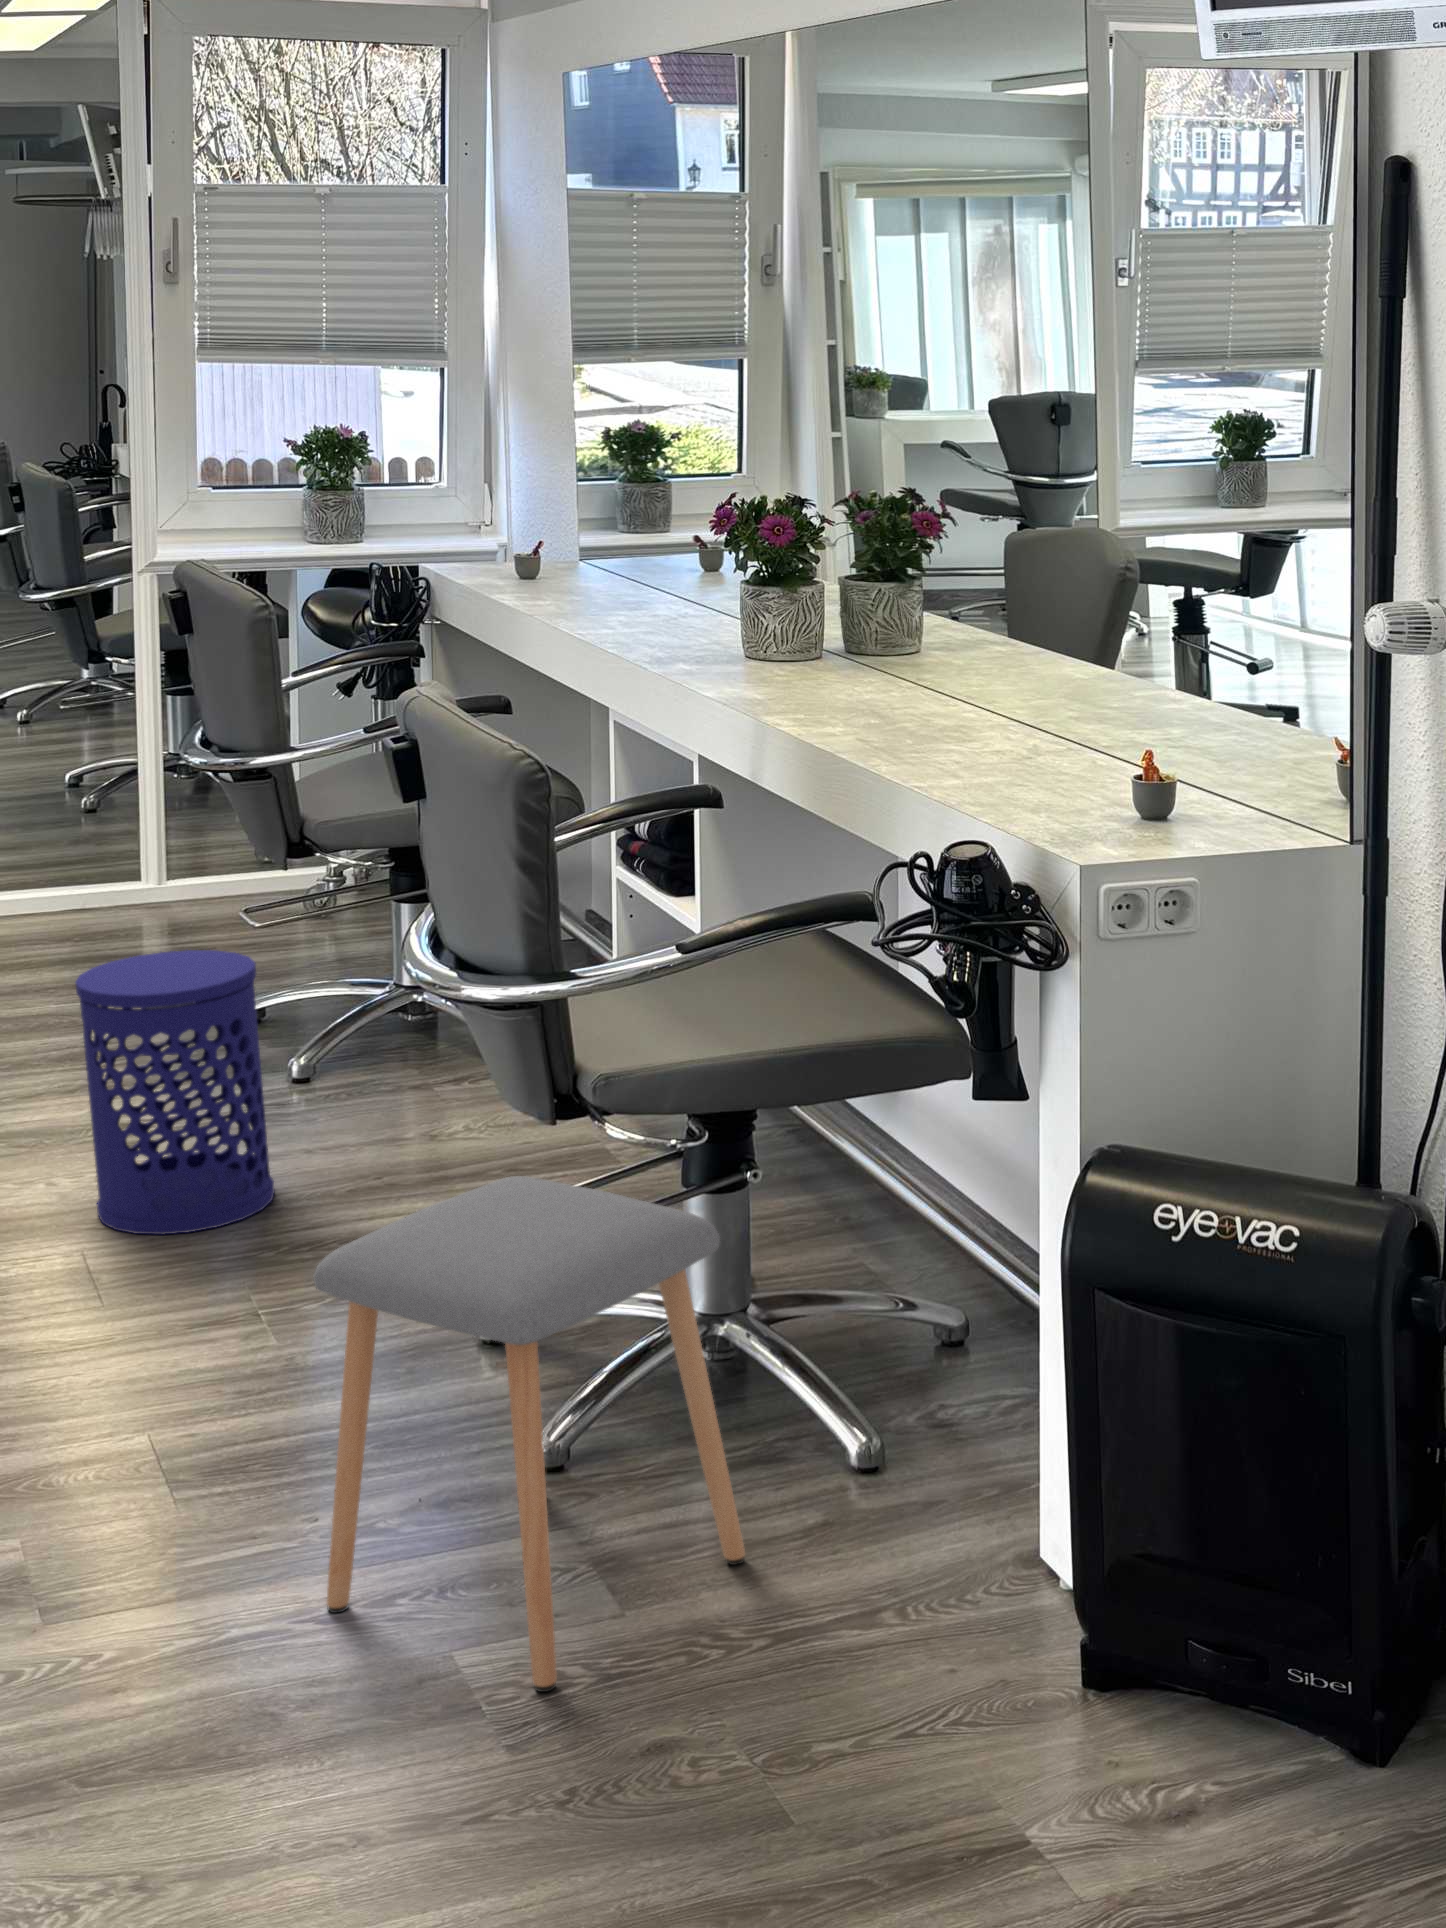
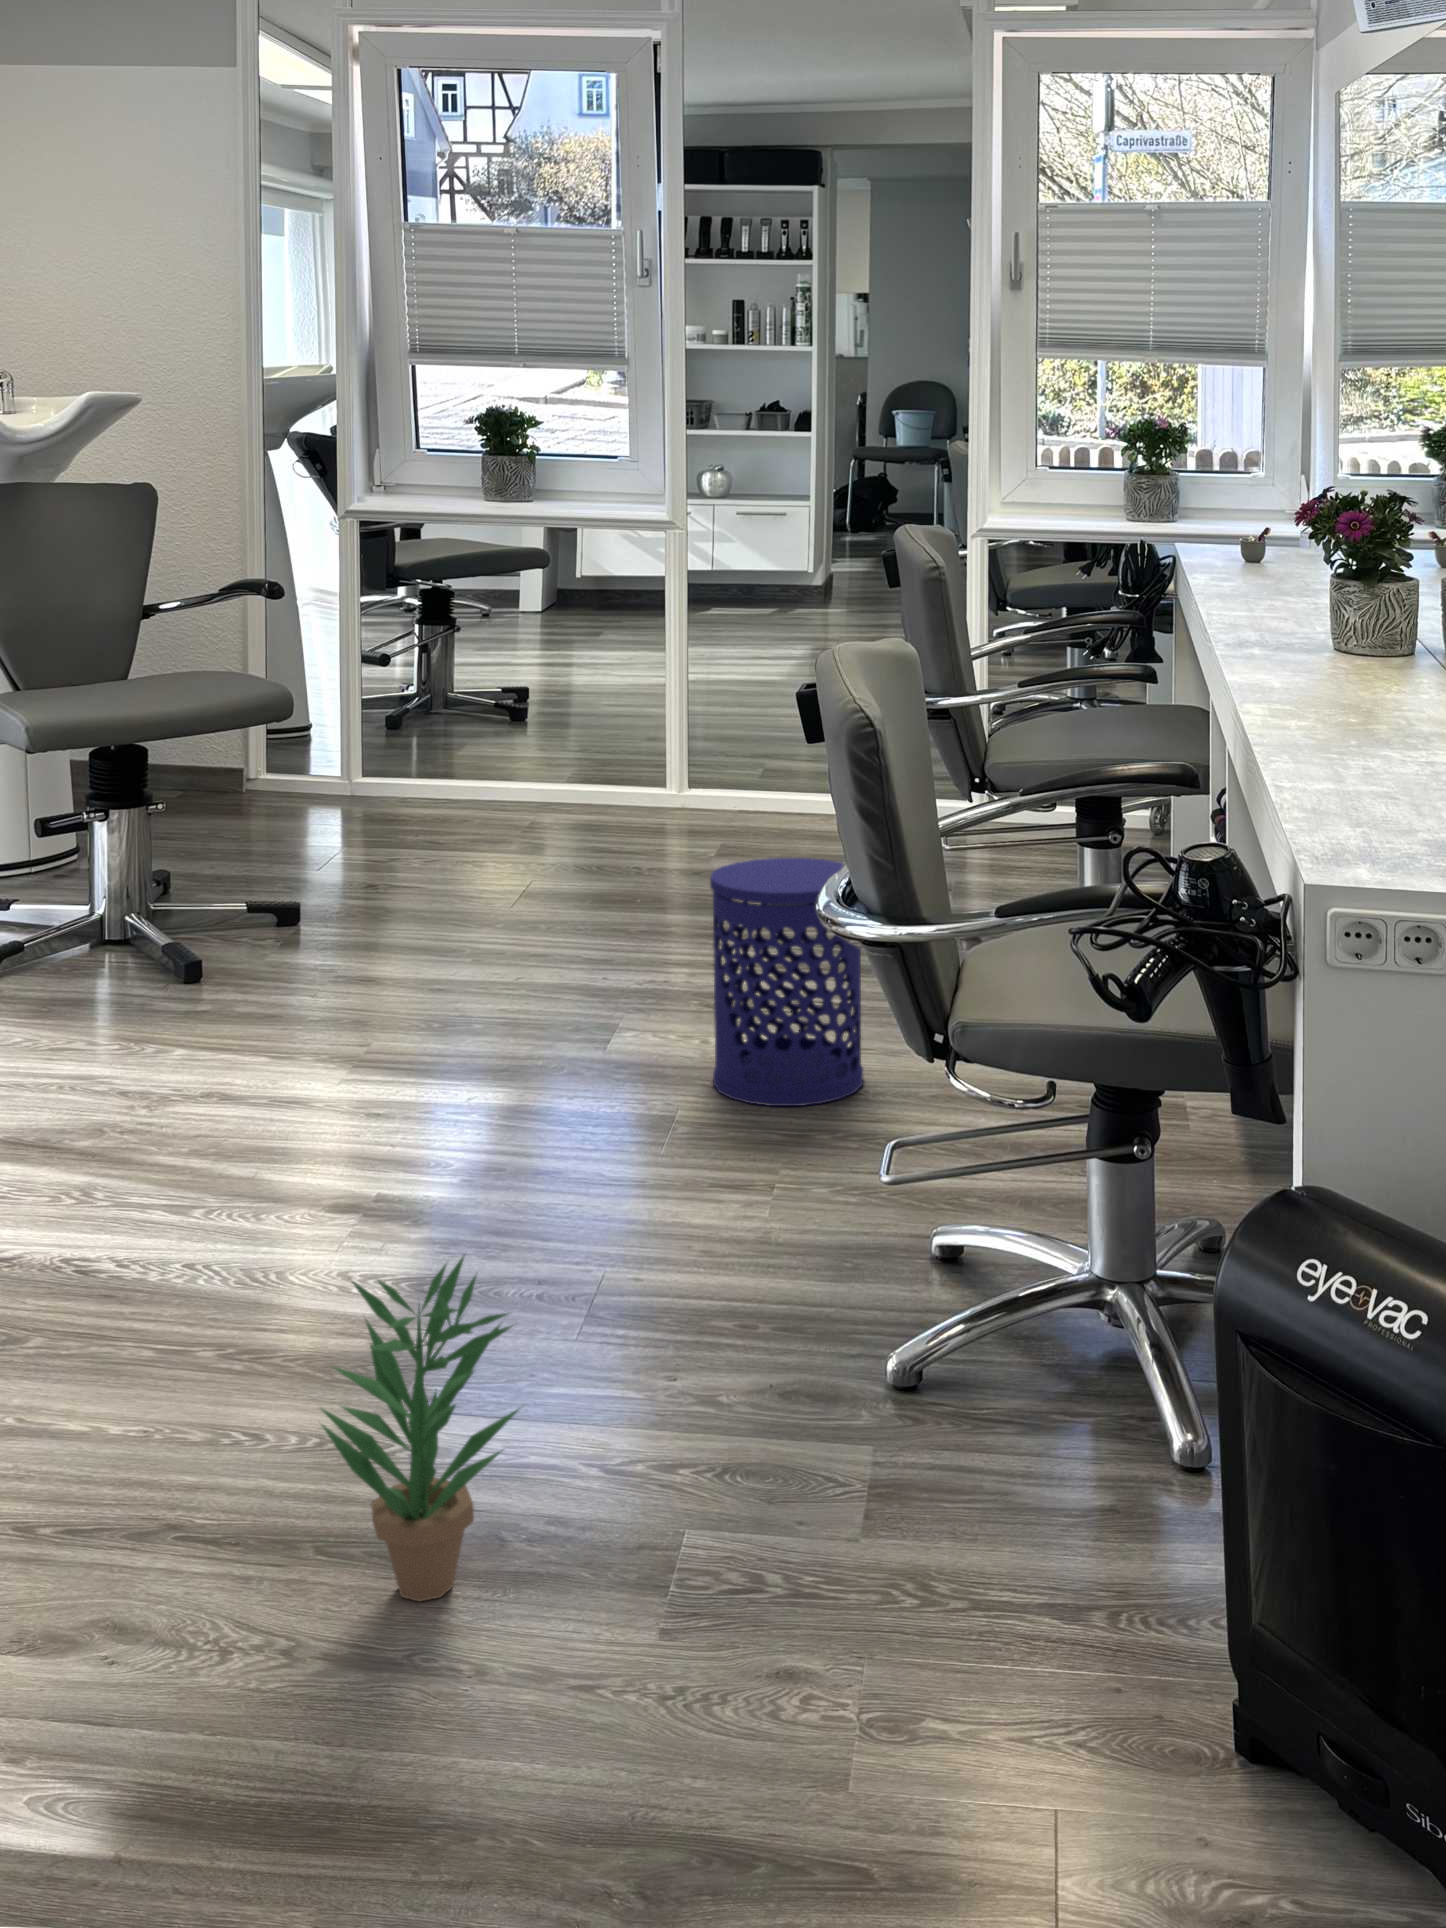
stool: present [313,1176,745,1692] -> none [624,1102,1000,1593]
potted plant: none [72,1399,312,1798] -> present [321,1256,519,1601]

